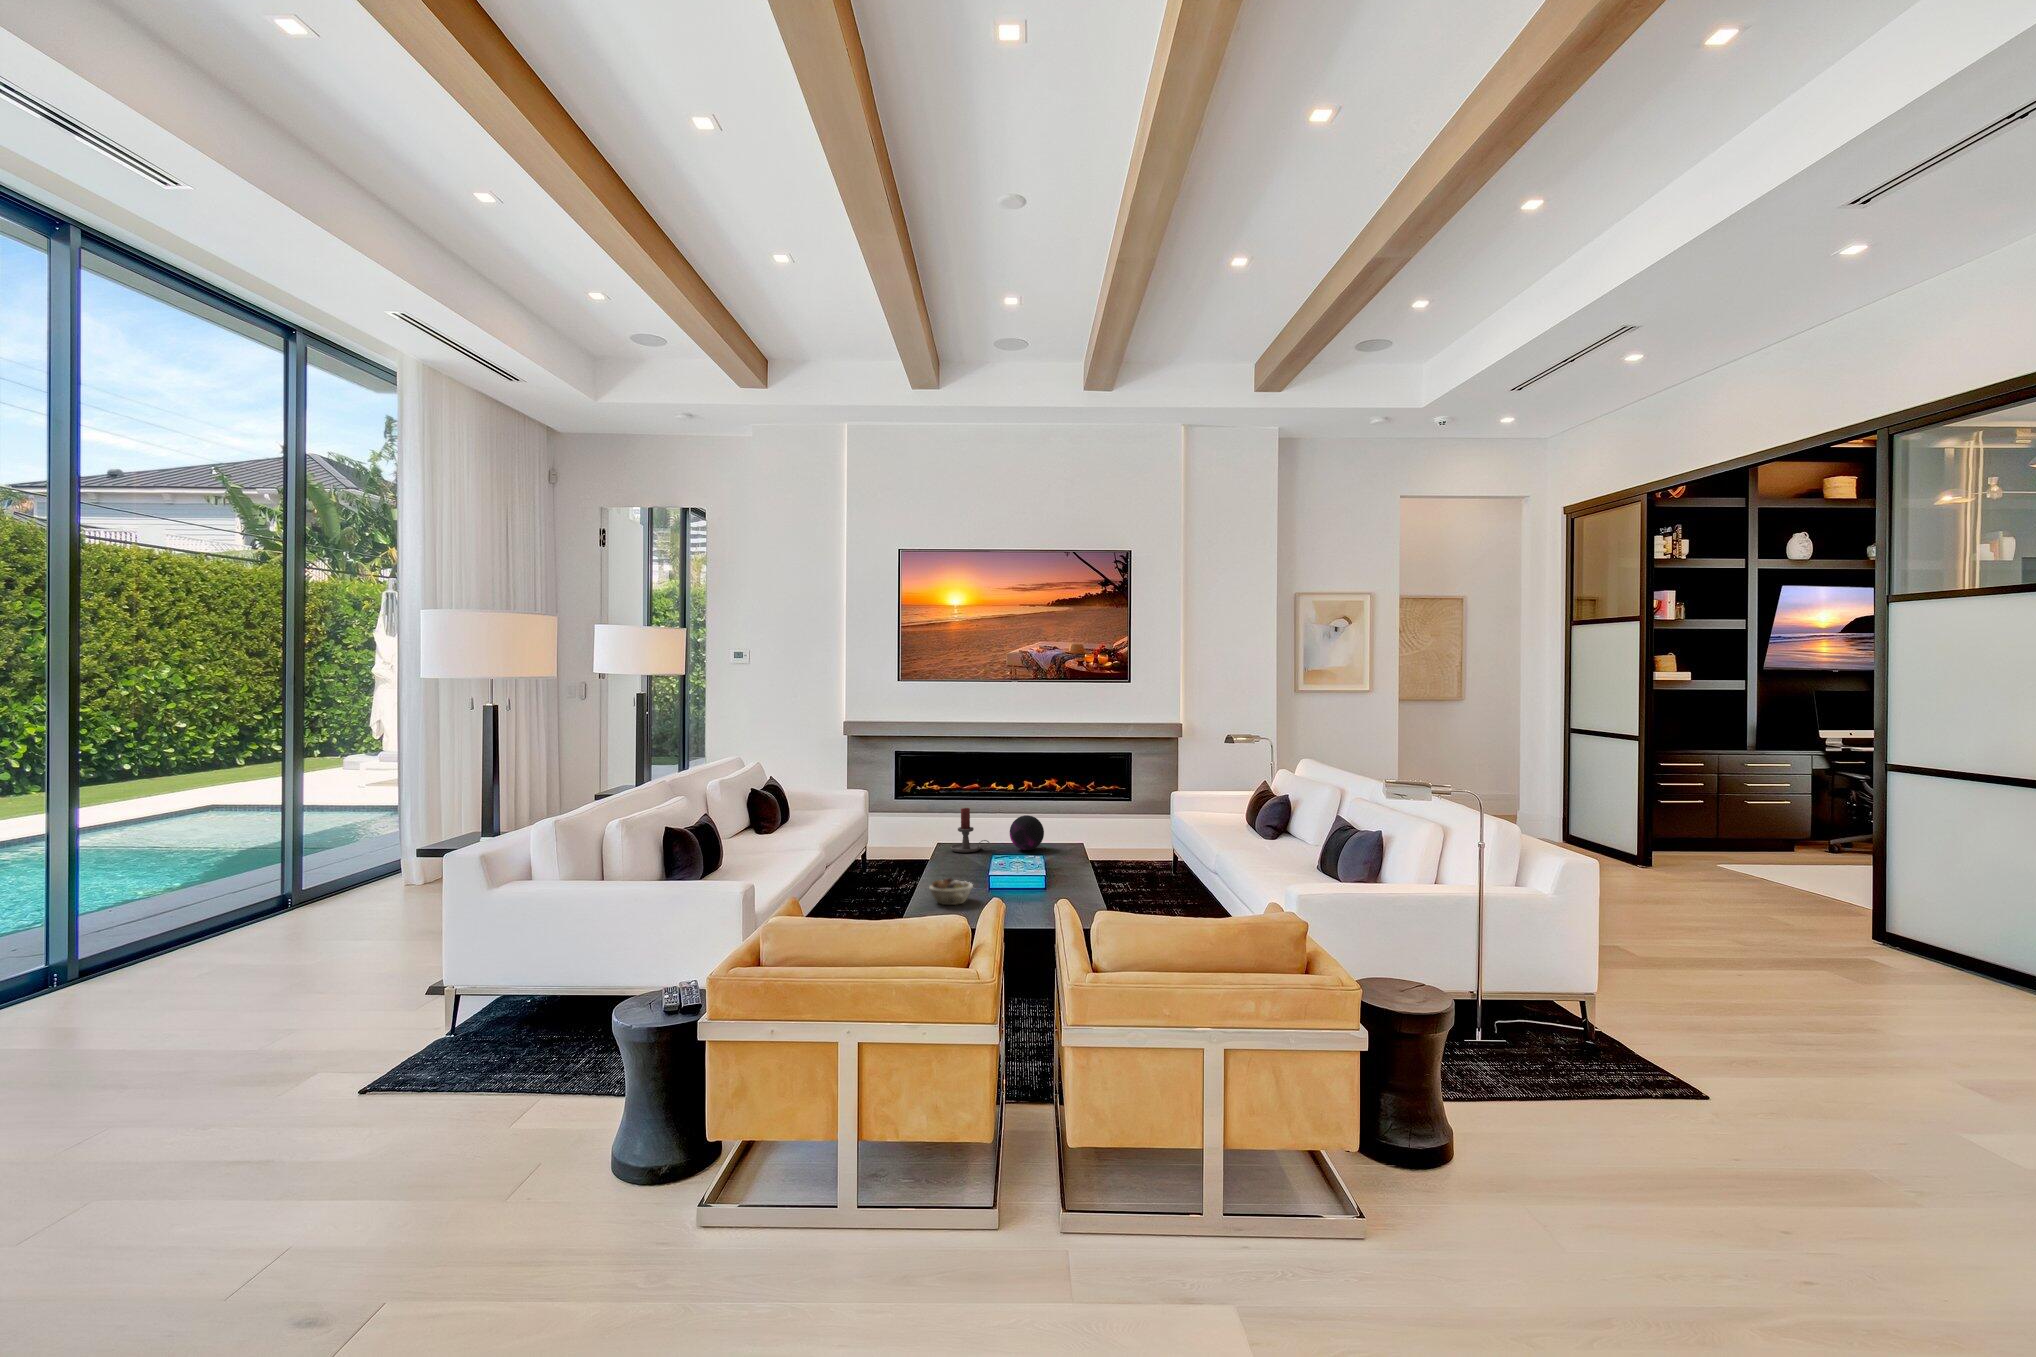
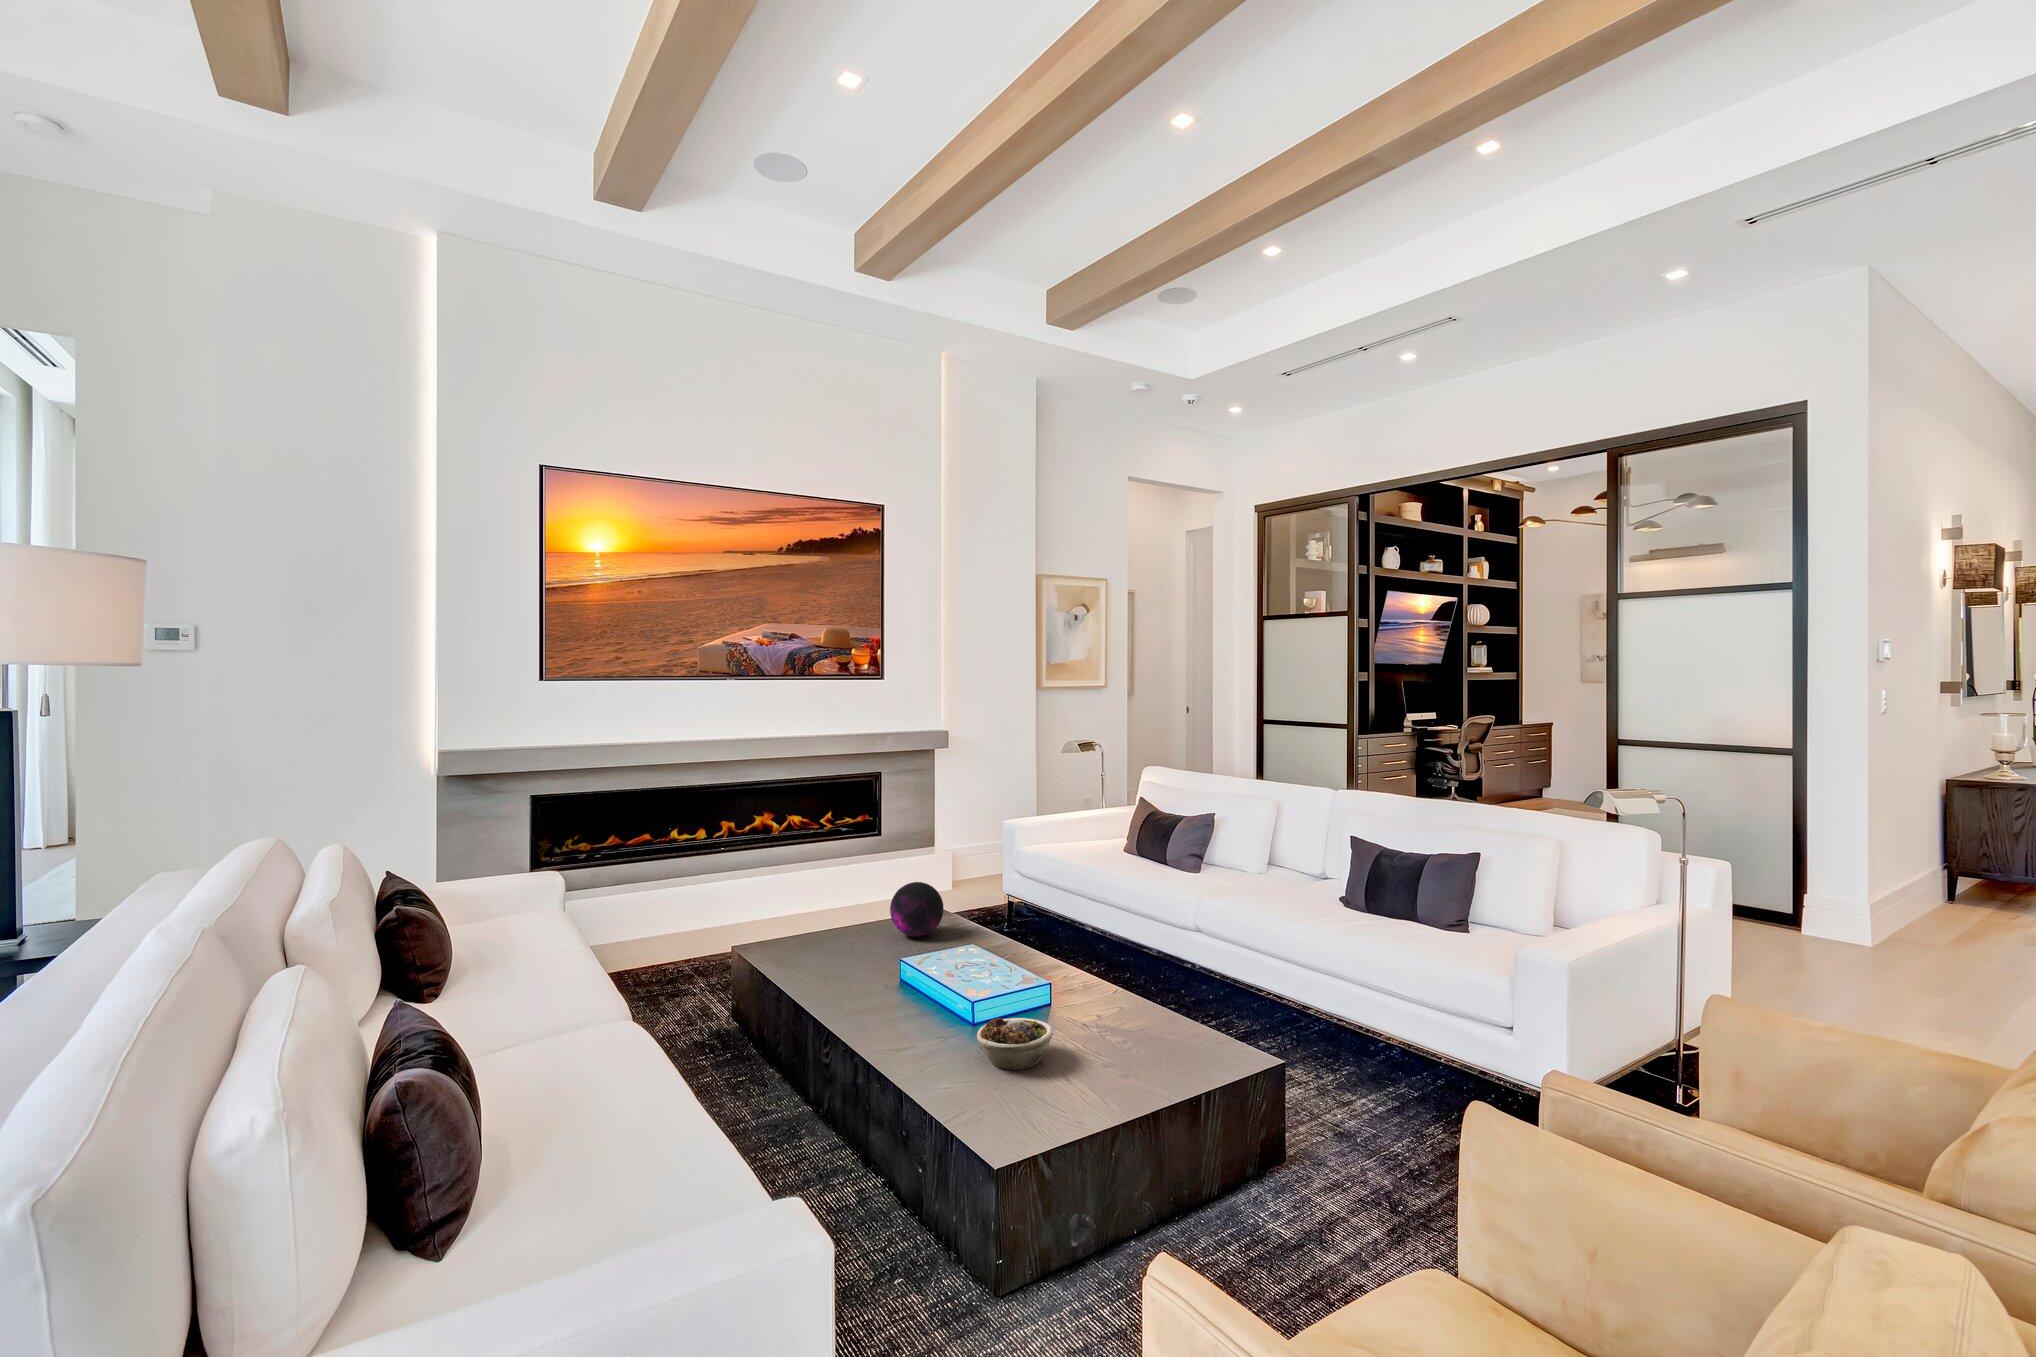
candle holder: present [951,808,990,852] -> none [800,882,863,958]

